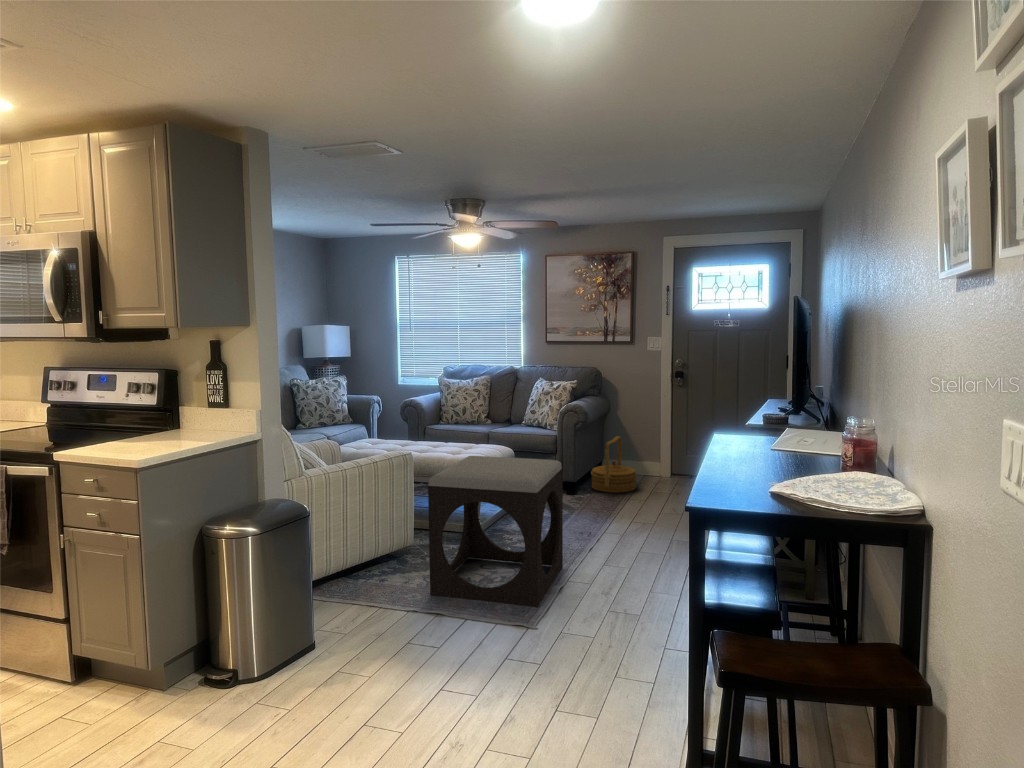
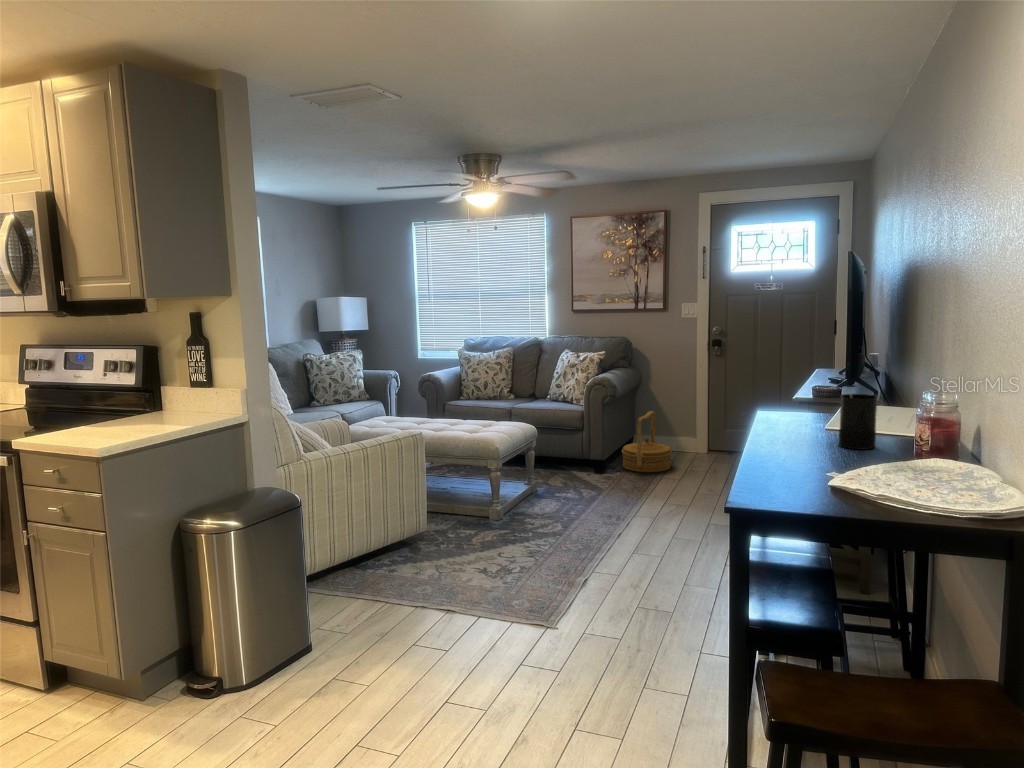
candle: none [780,415,811,465] -> present [839,391,877,450]
footstool: present [428,456,563,607] -> none [437,436,588,604]

